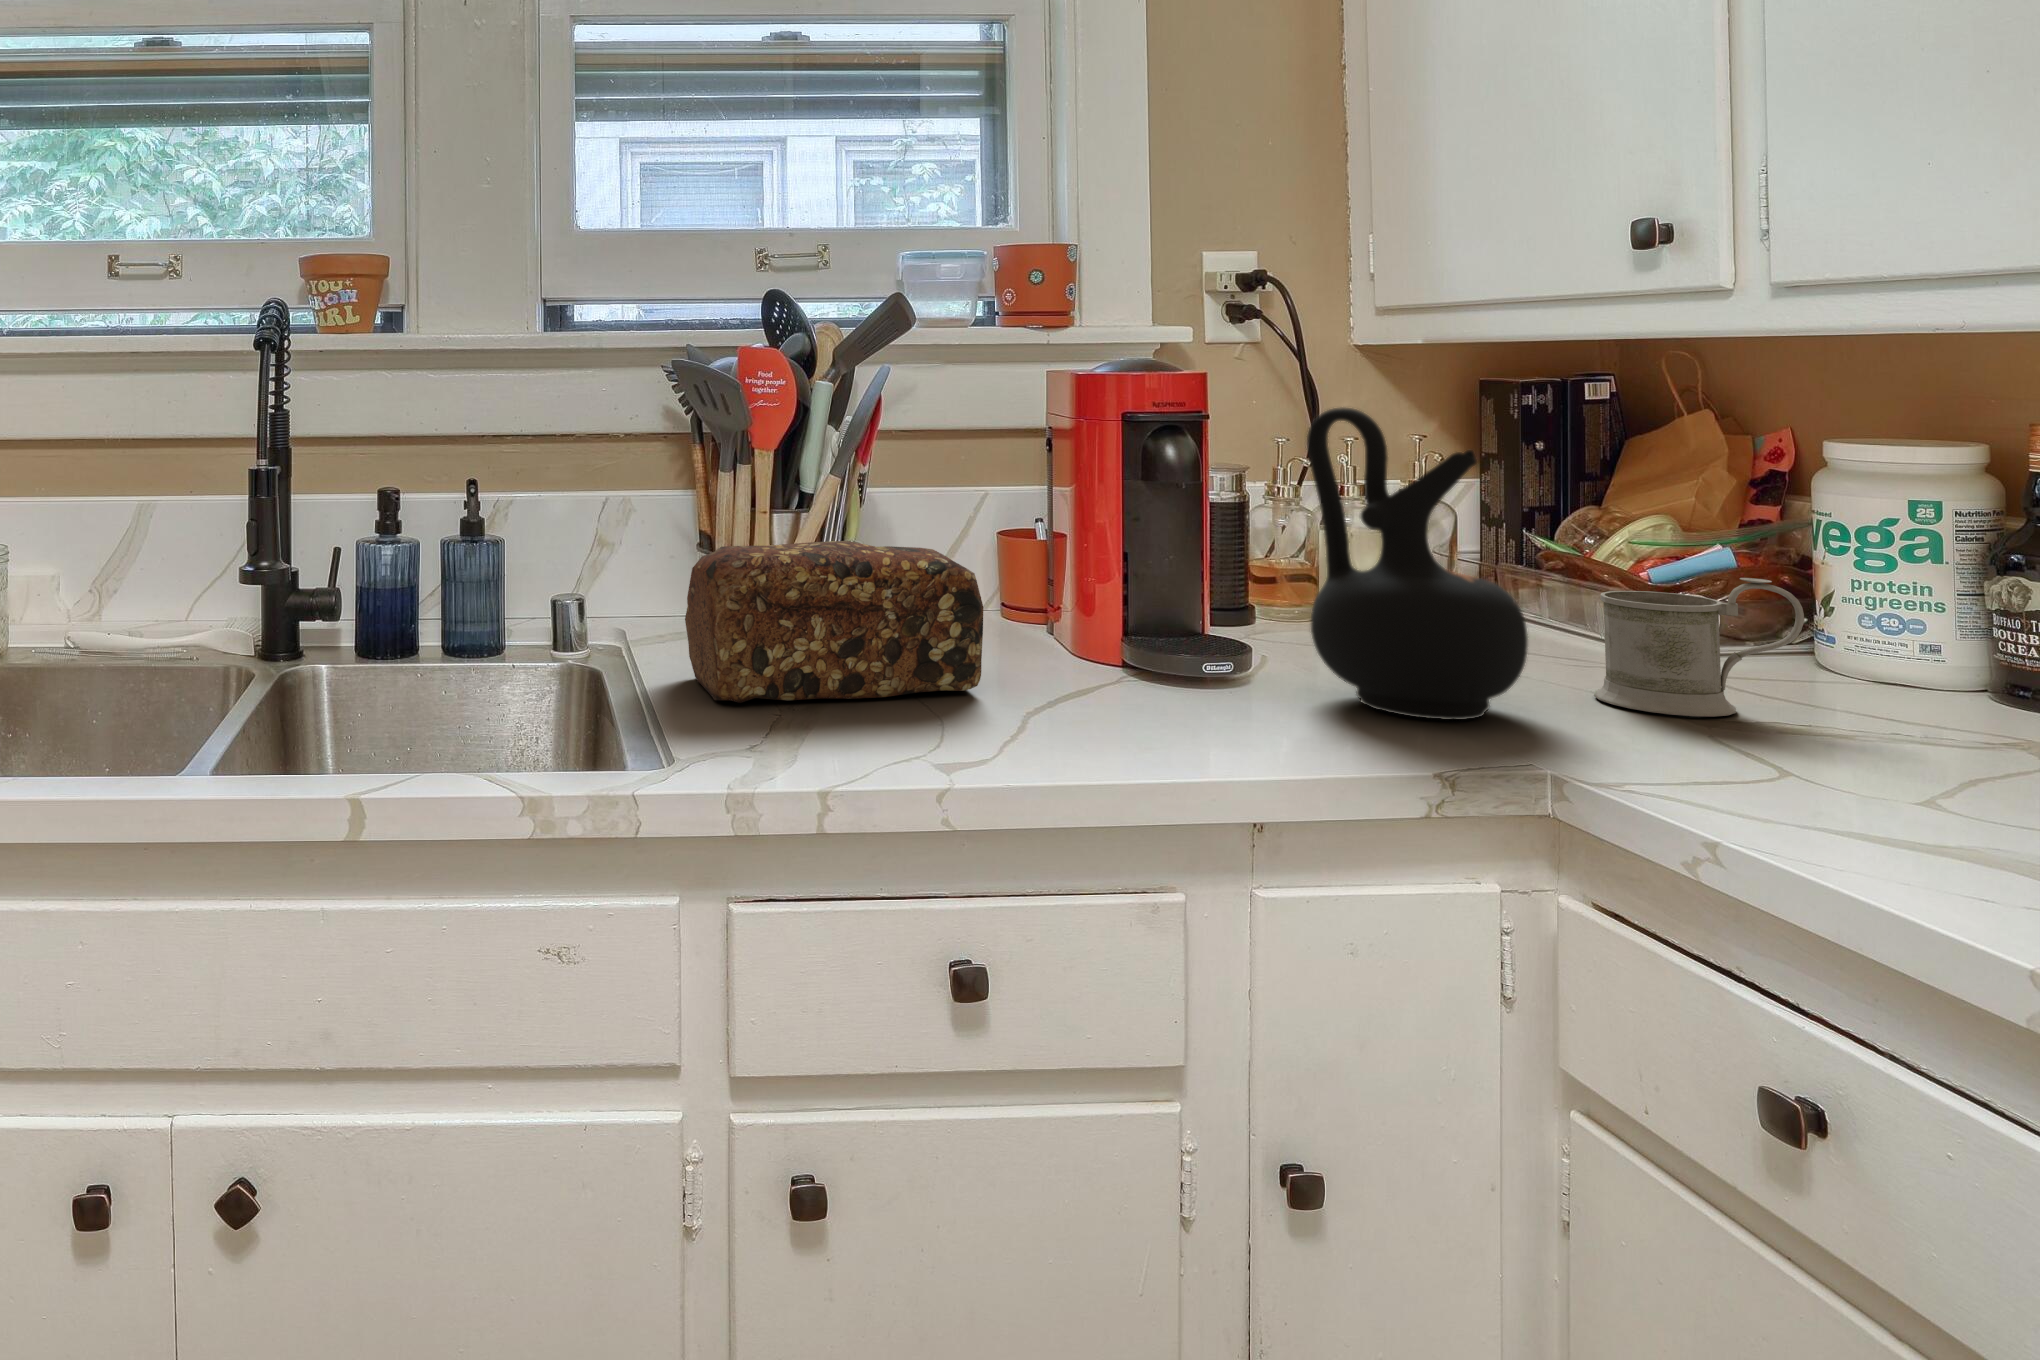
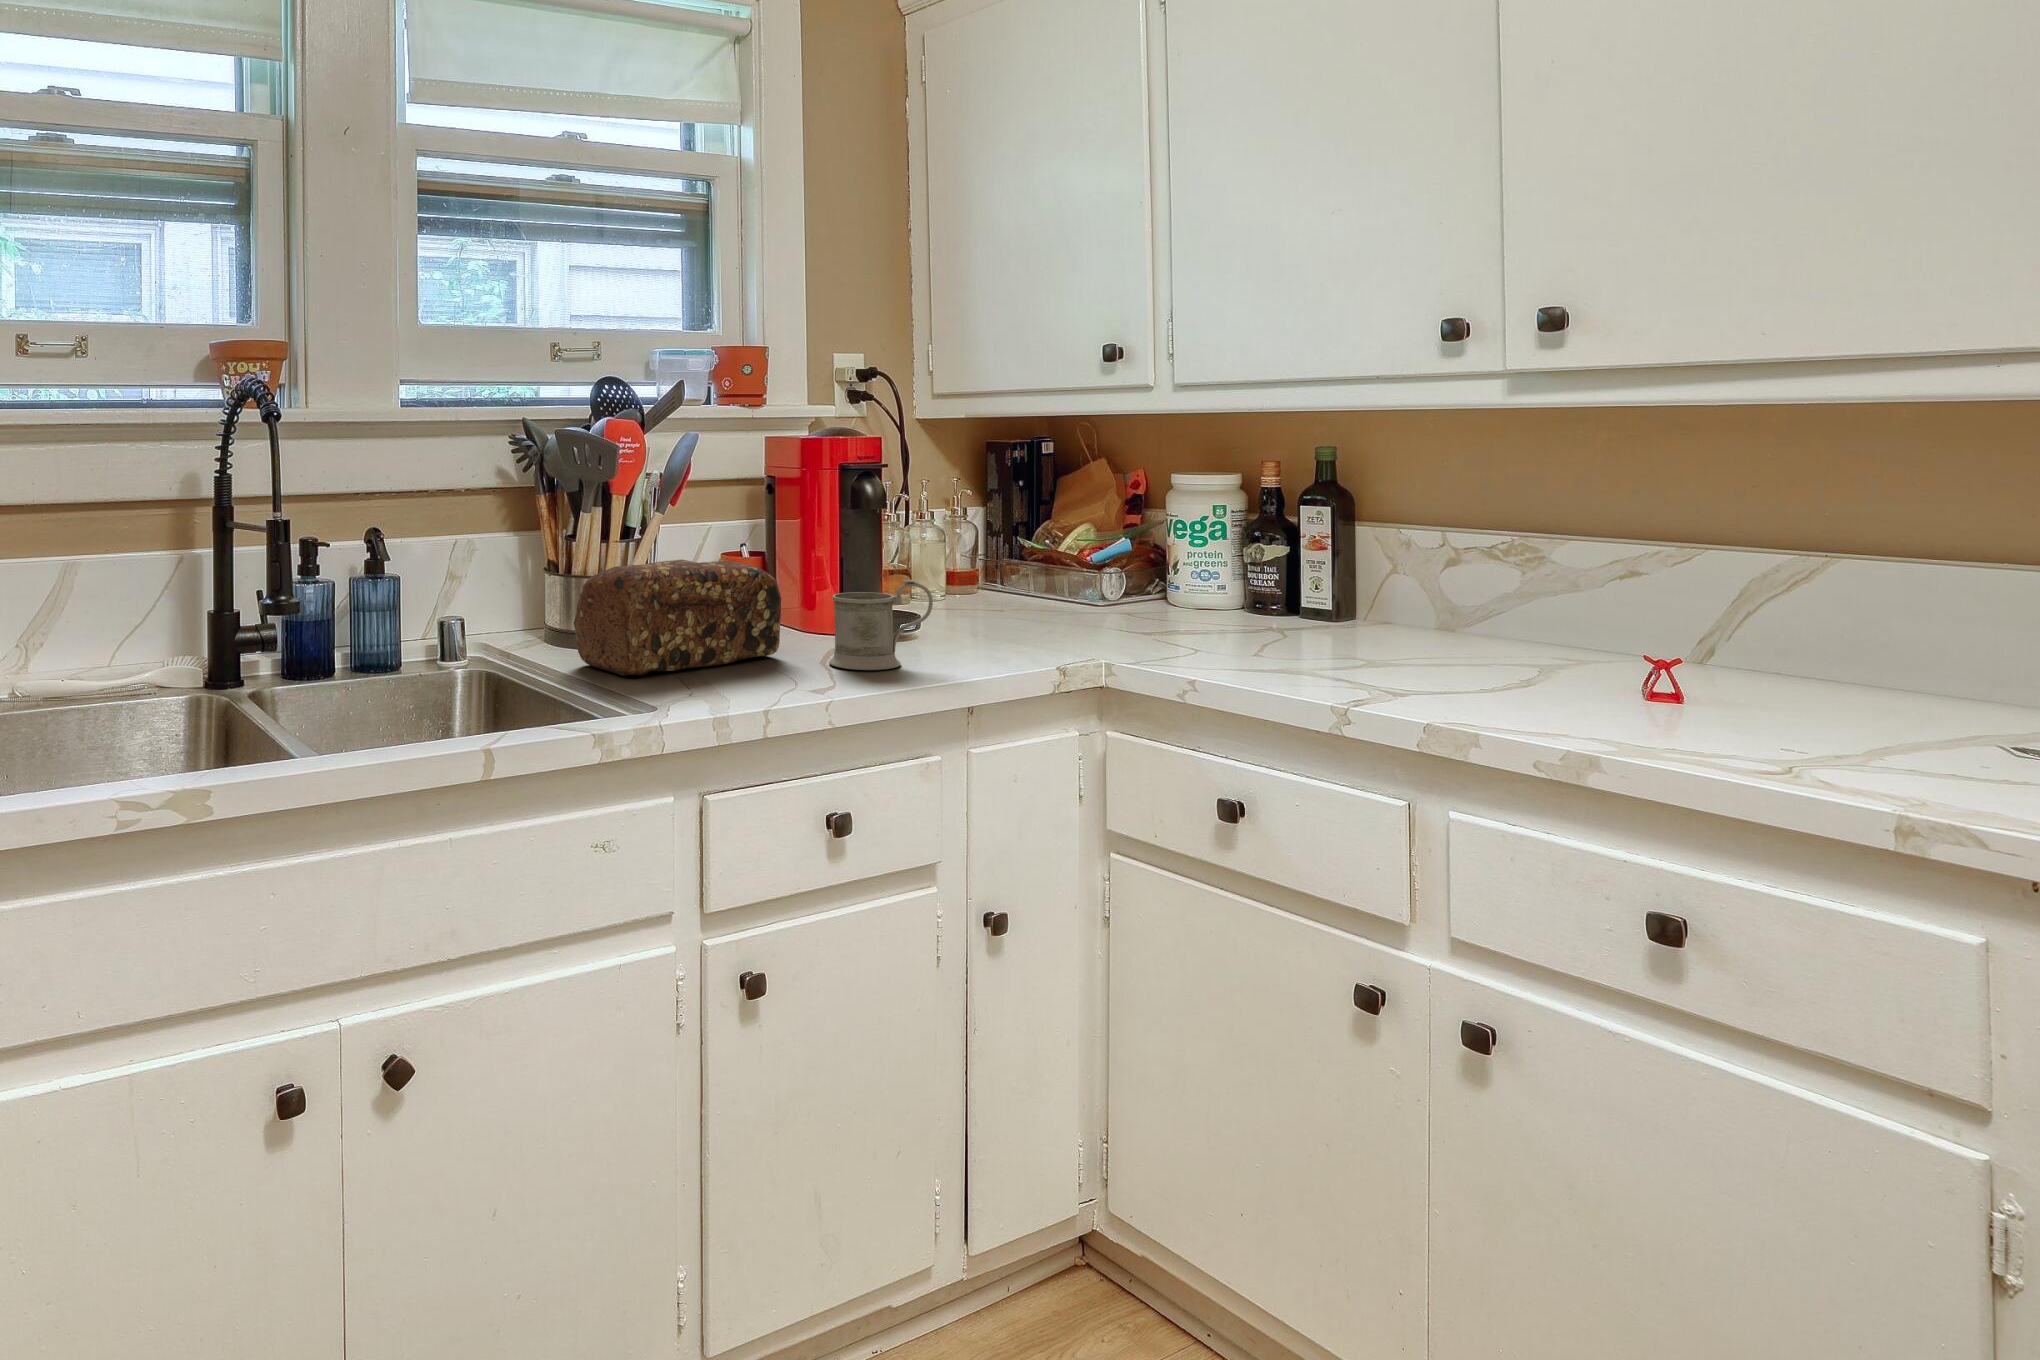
ceramic jug: present [1307,407,1528,720] -> none [952,460,1071,645]
mug: present [1594,578,1804,717] -> present [829,580,933,670]

